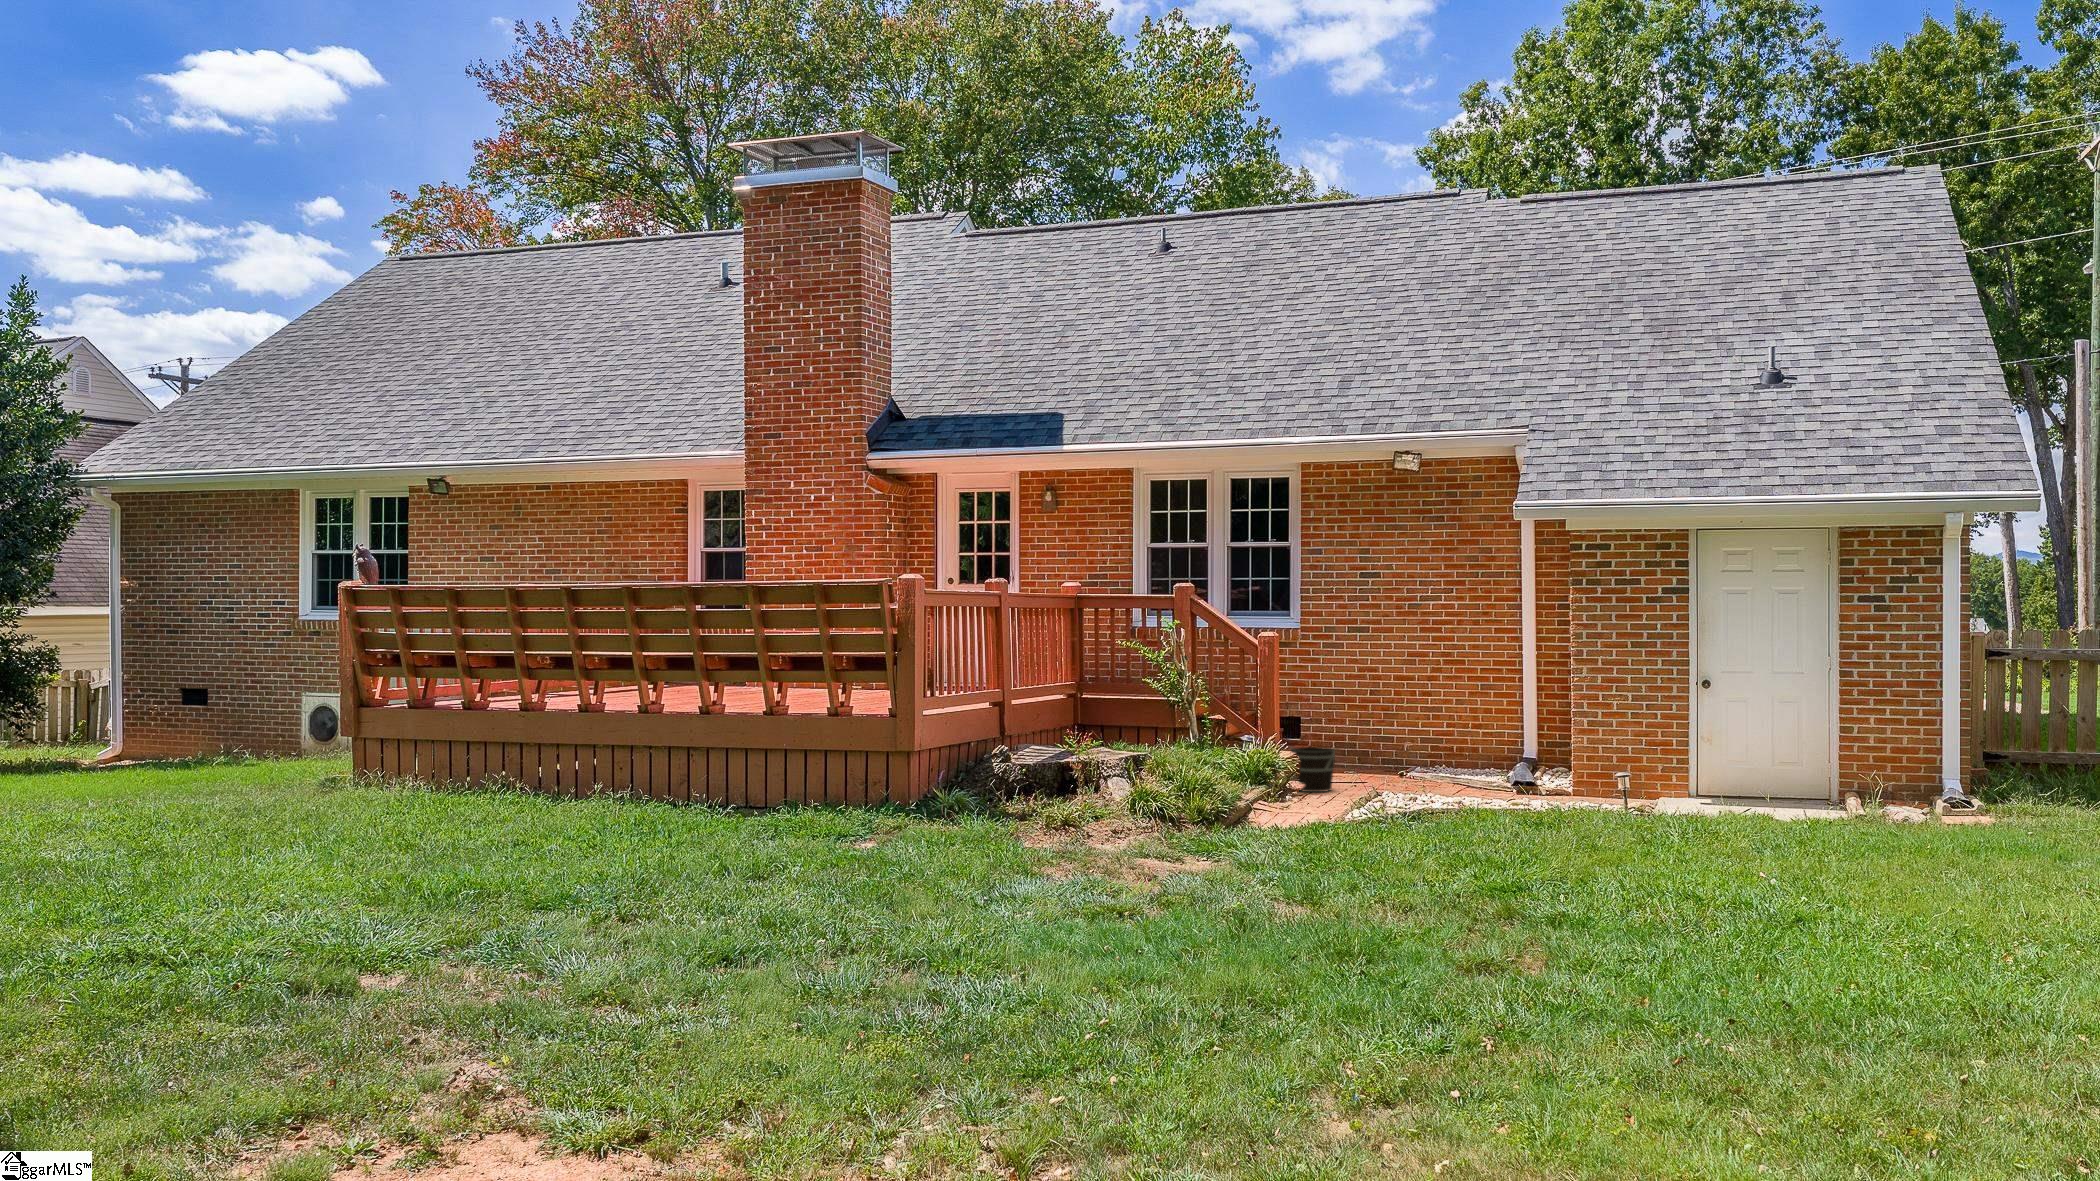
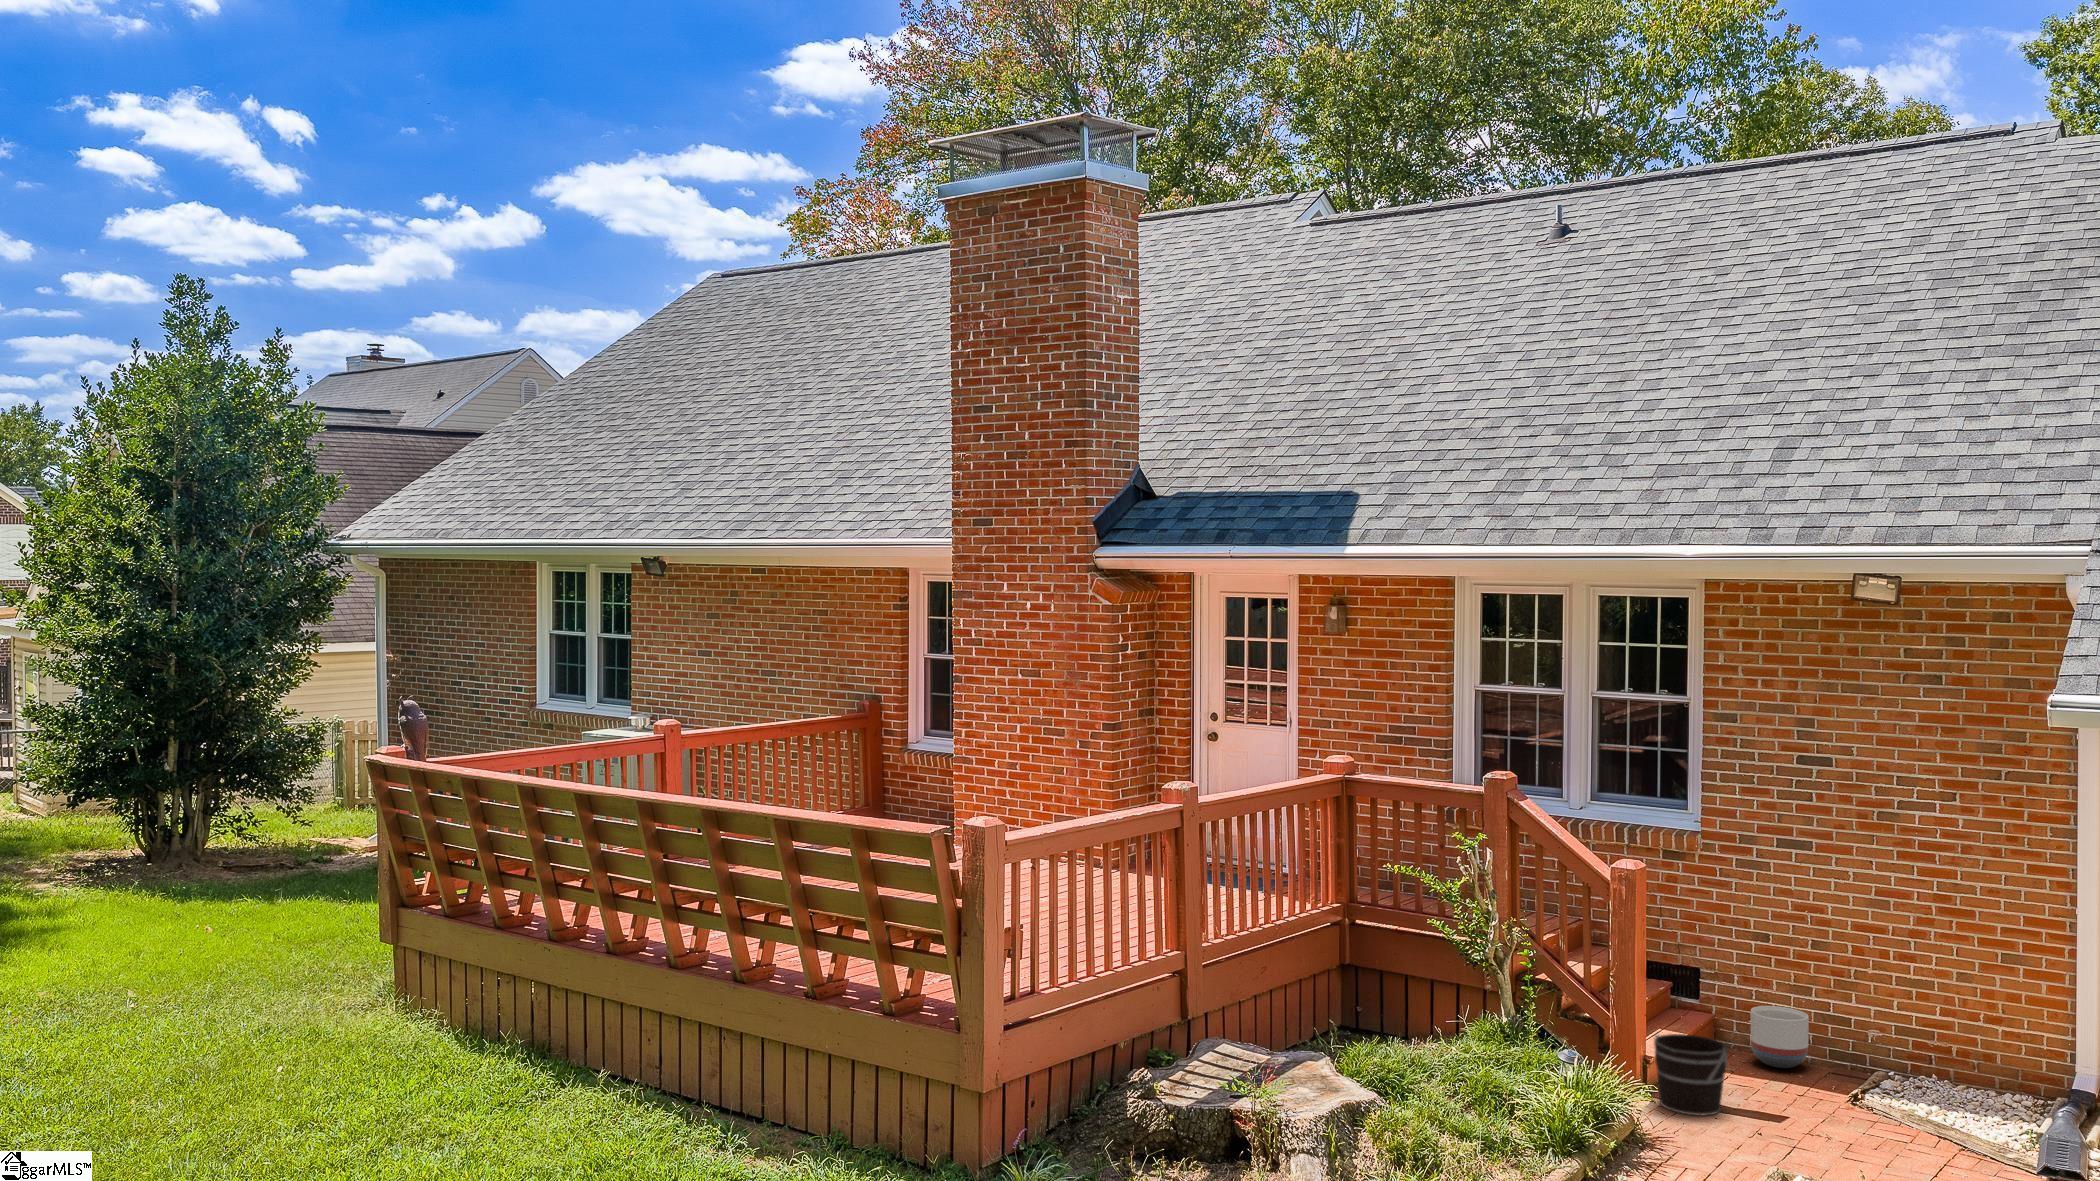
planter: none [1337,738,1372,774] -> present [1750,1006,1809,1068]

